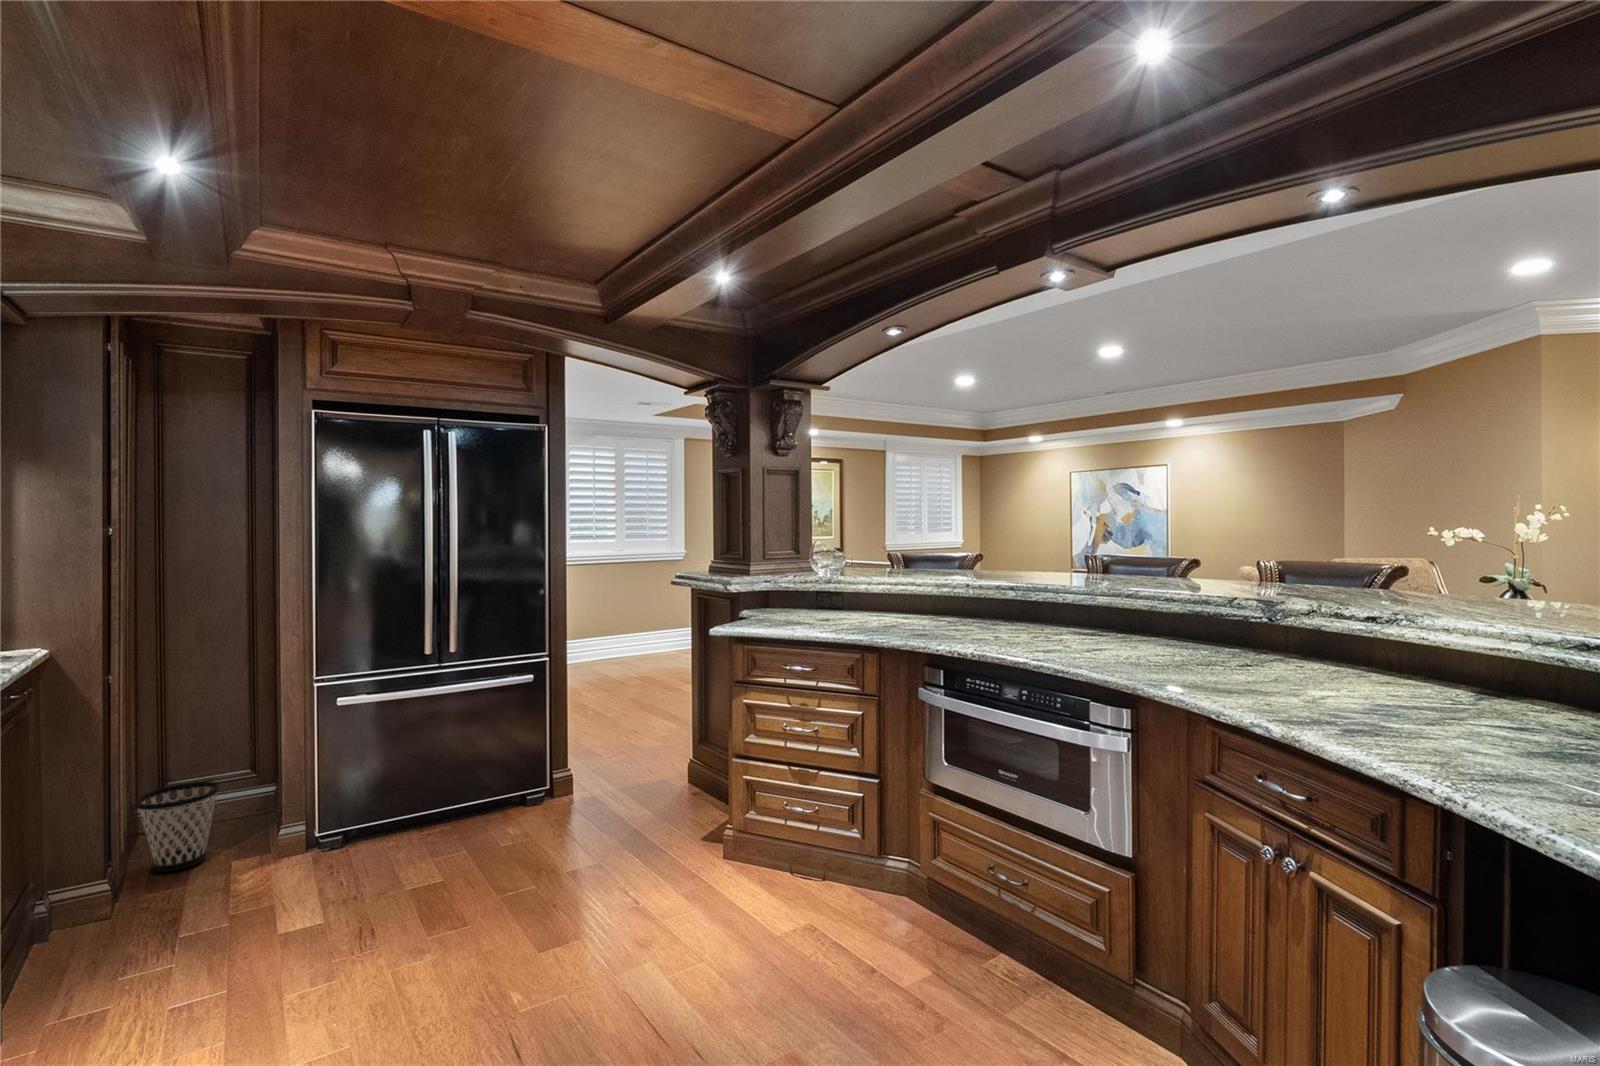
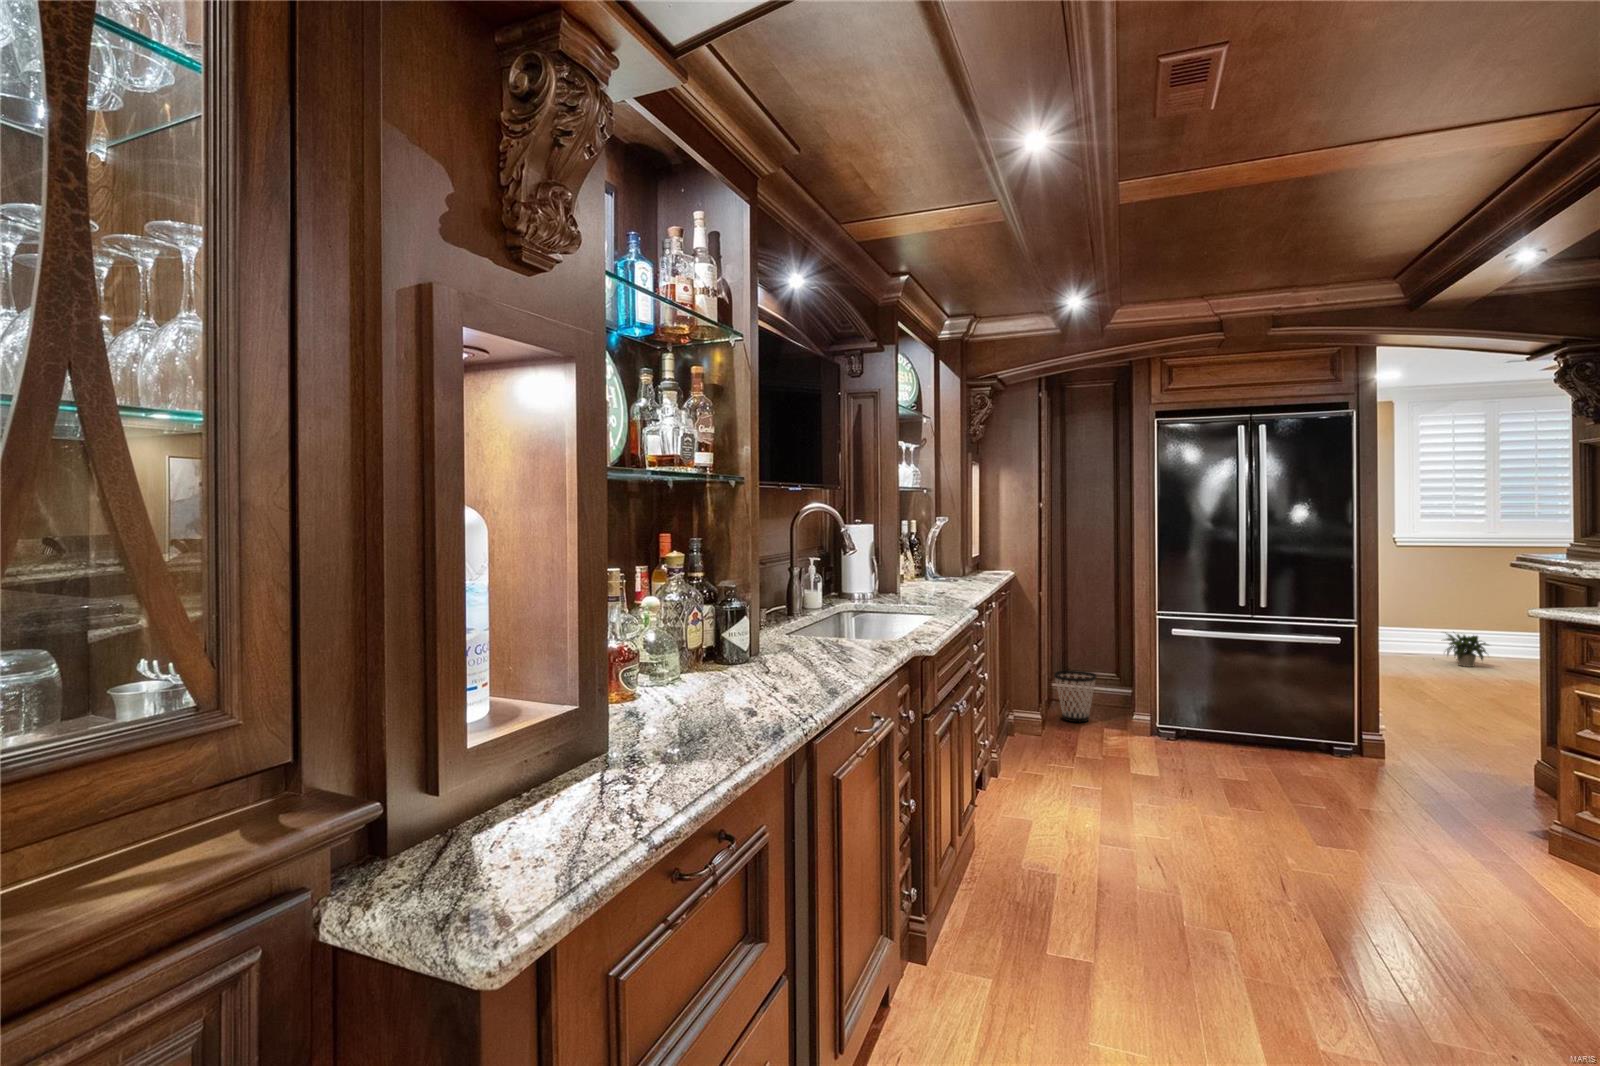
potted plant: none [582,640,622,670] -> present [1445,632,1487,667]

